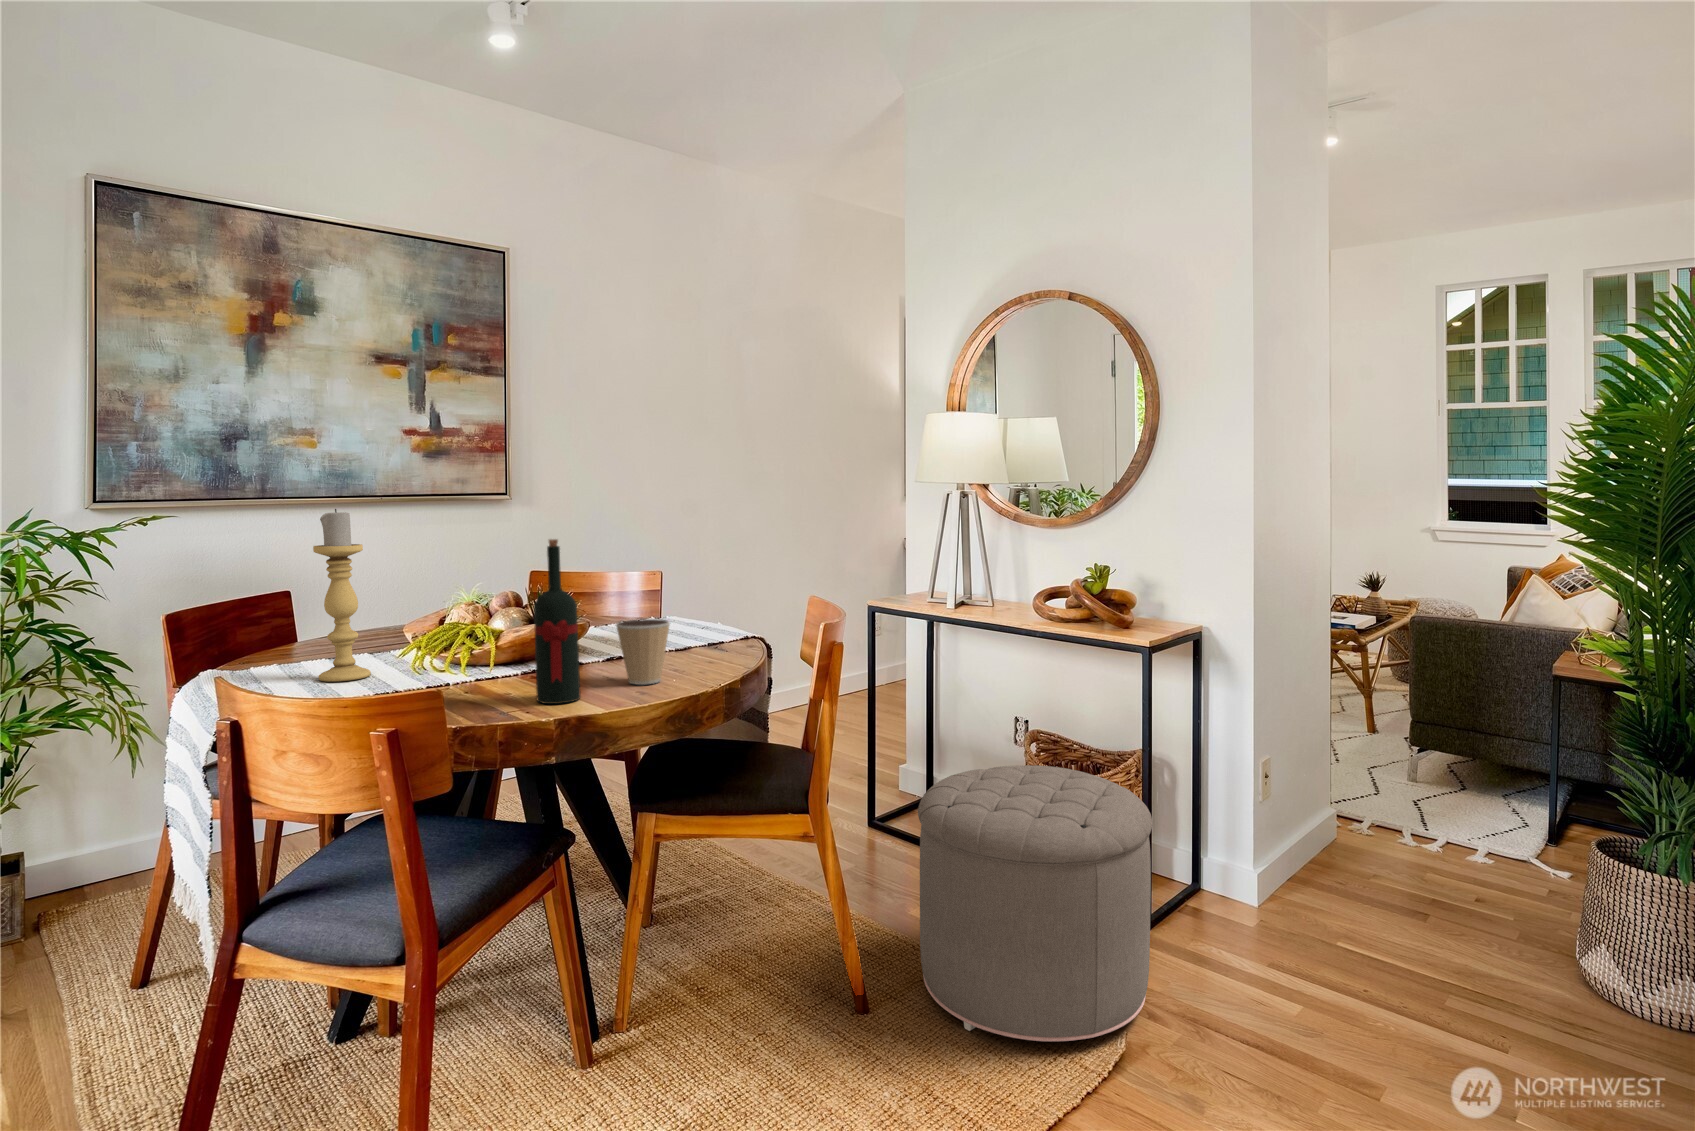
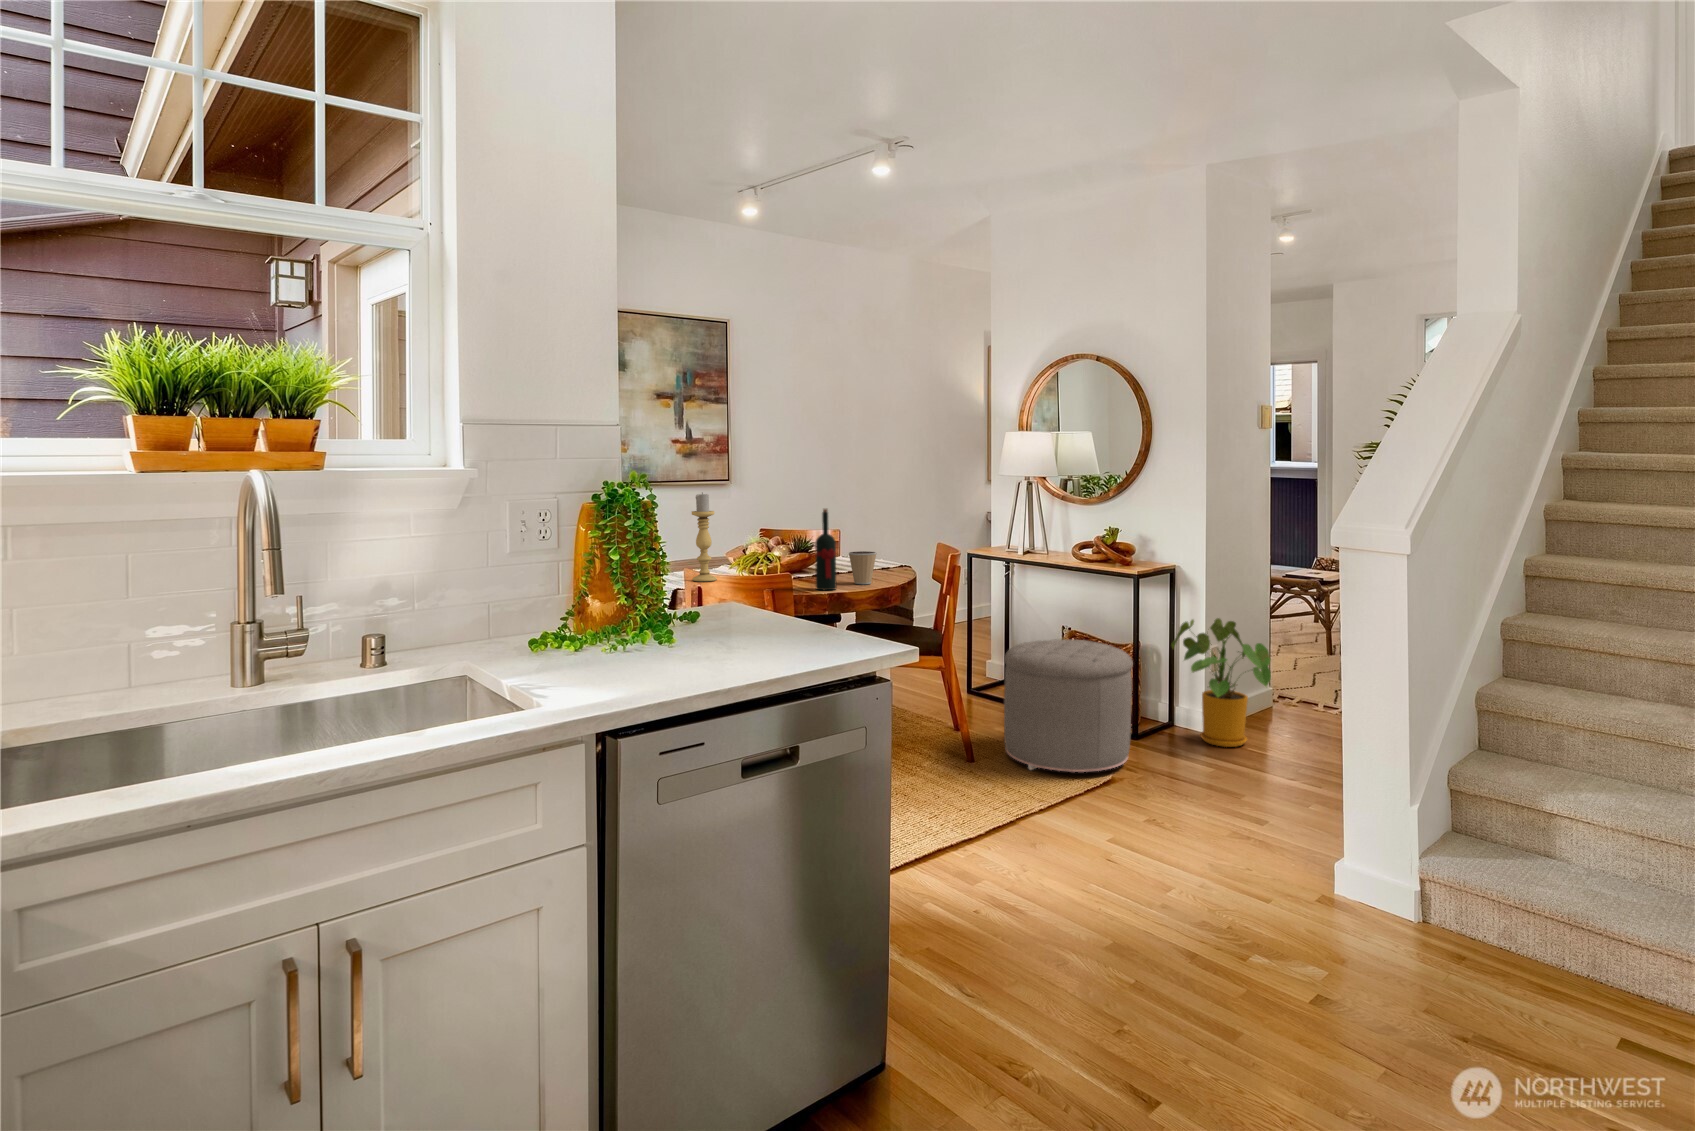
house plant: none [1201,715,1392,948] -> present [1171,618,1271,747]

